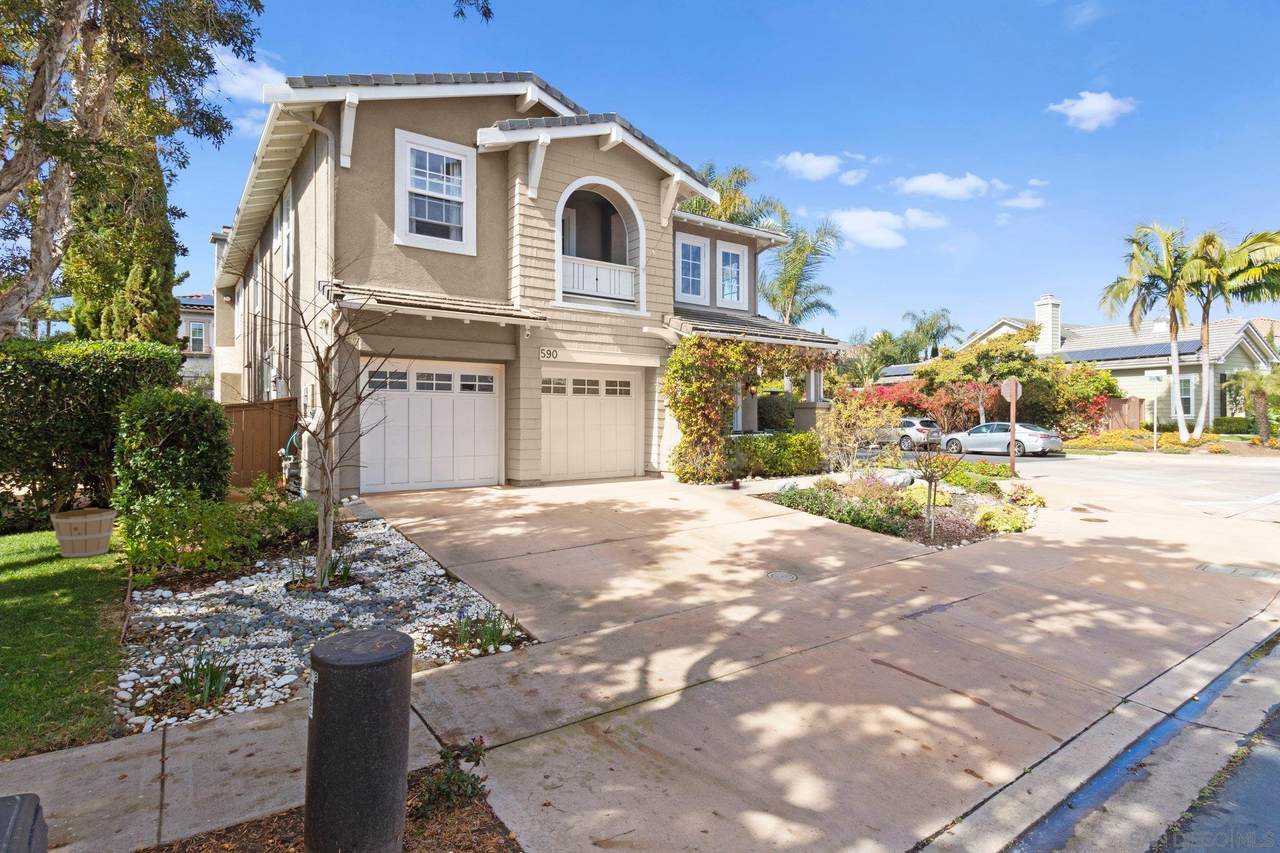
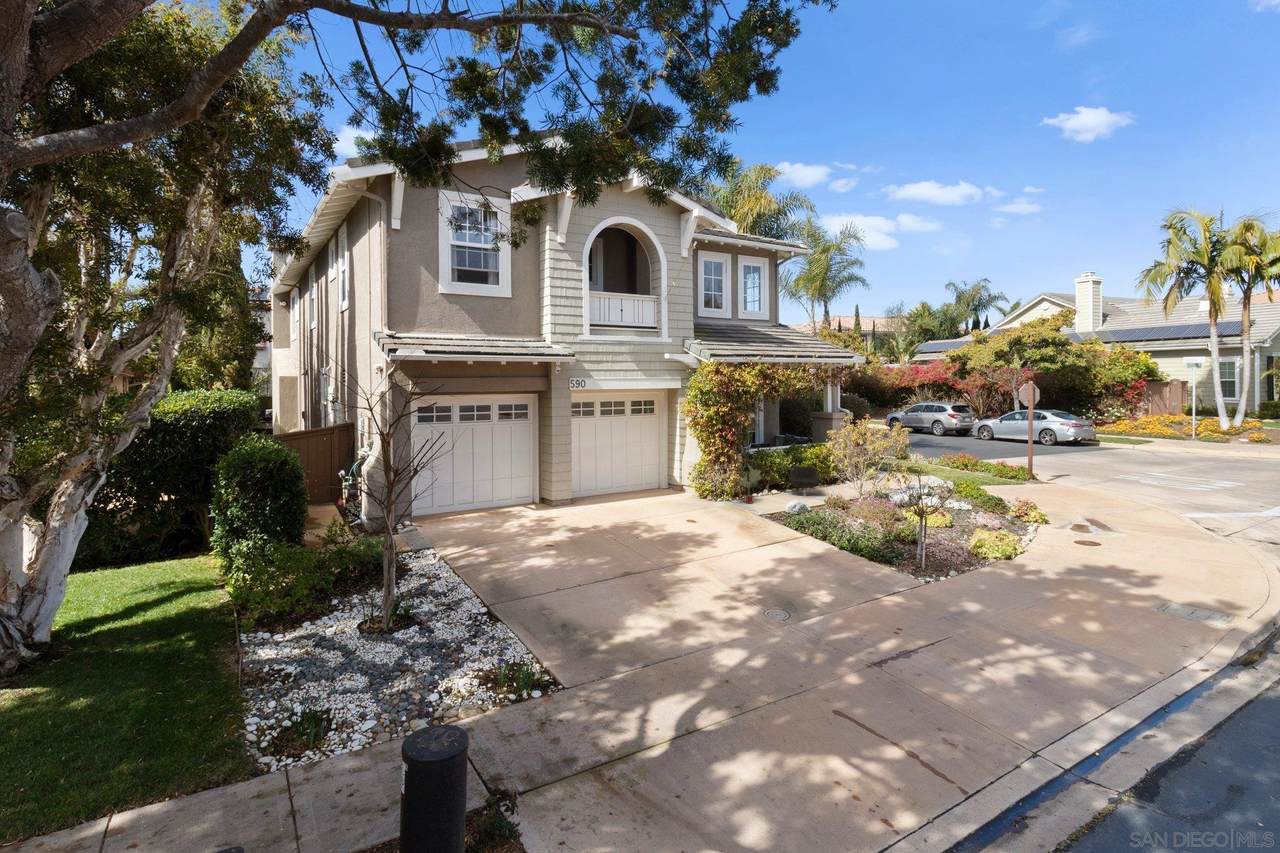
lounge chair: none [777,453,812,486] -> present [789,466,821,497]
wooden bucket: present [50,508,117,558] -> none [168,549,219,594]

